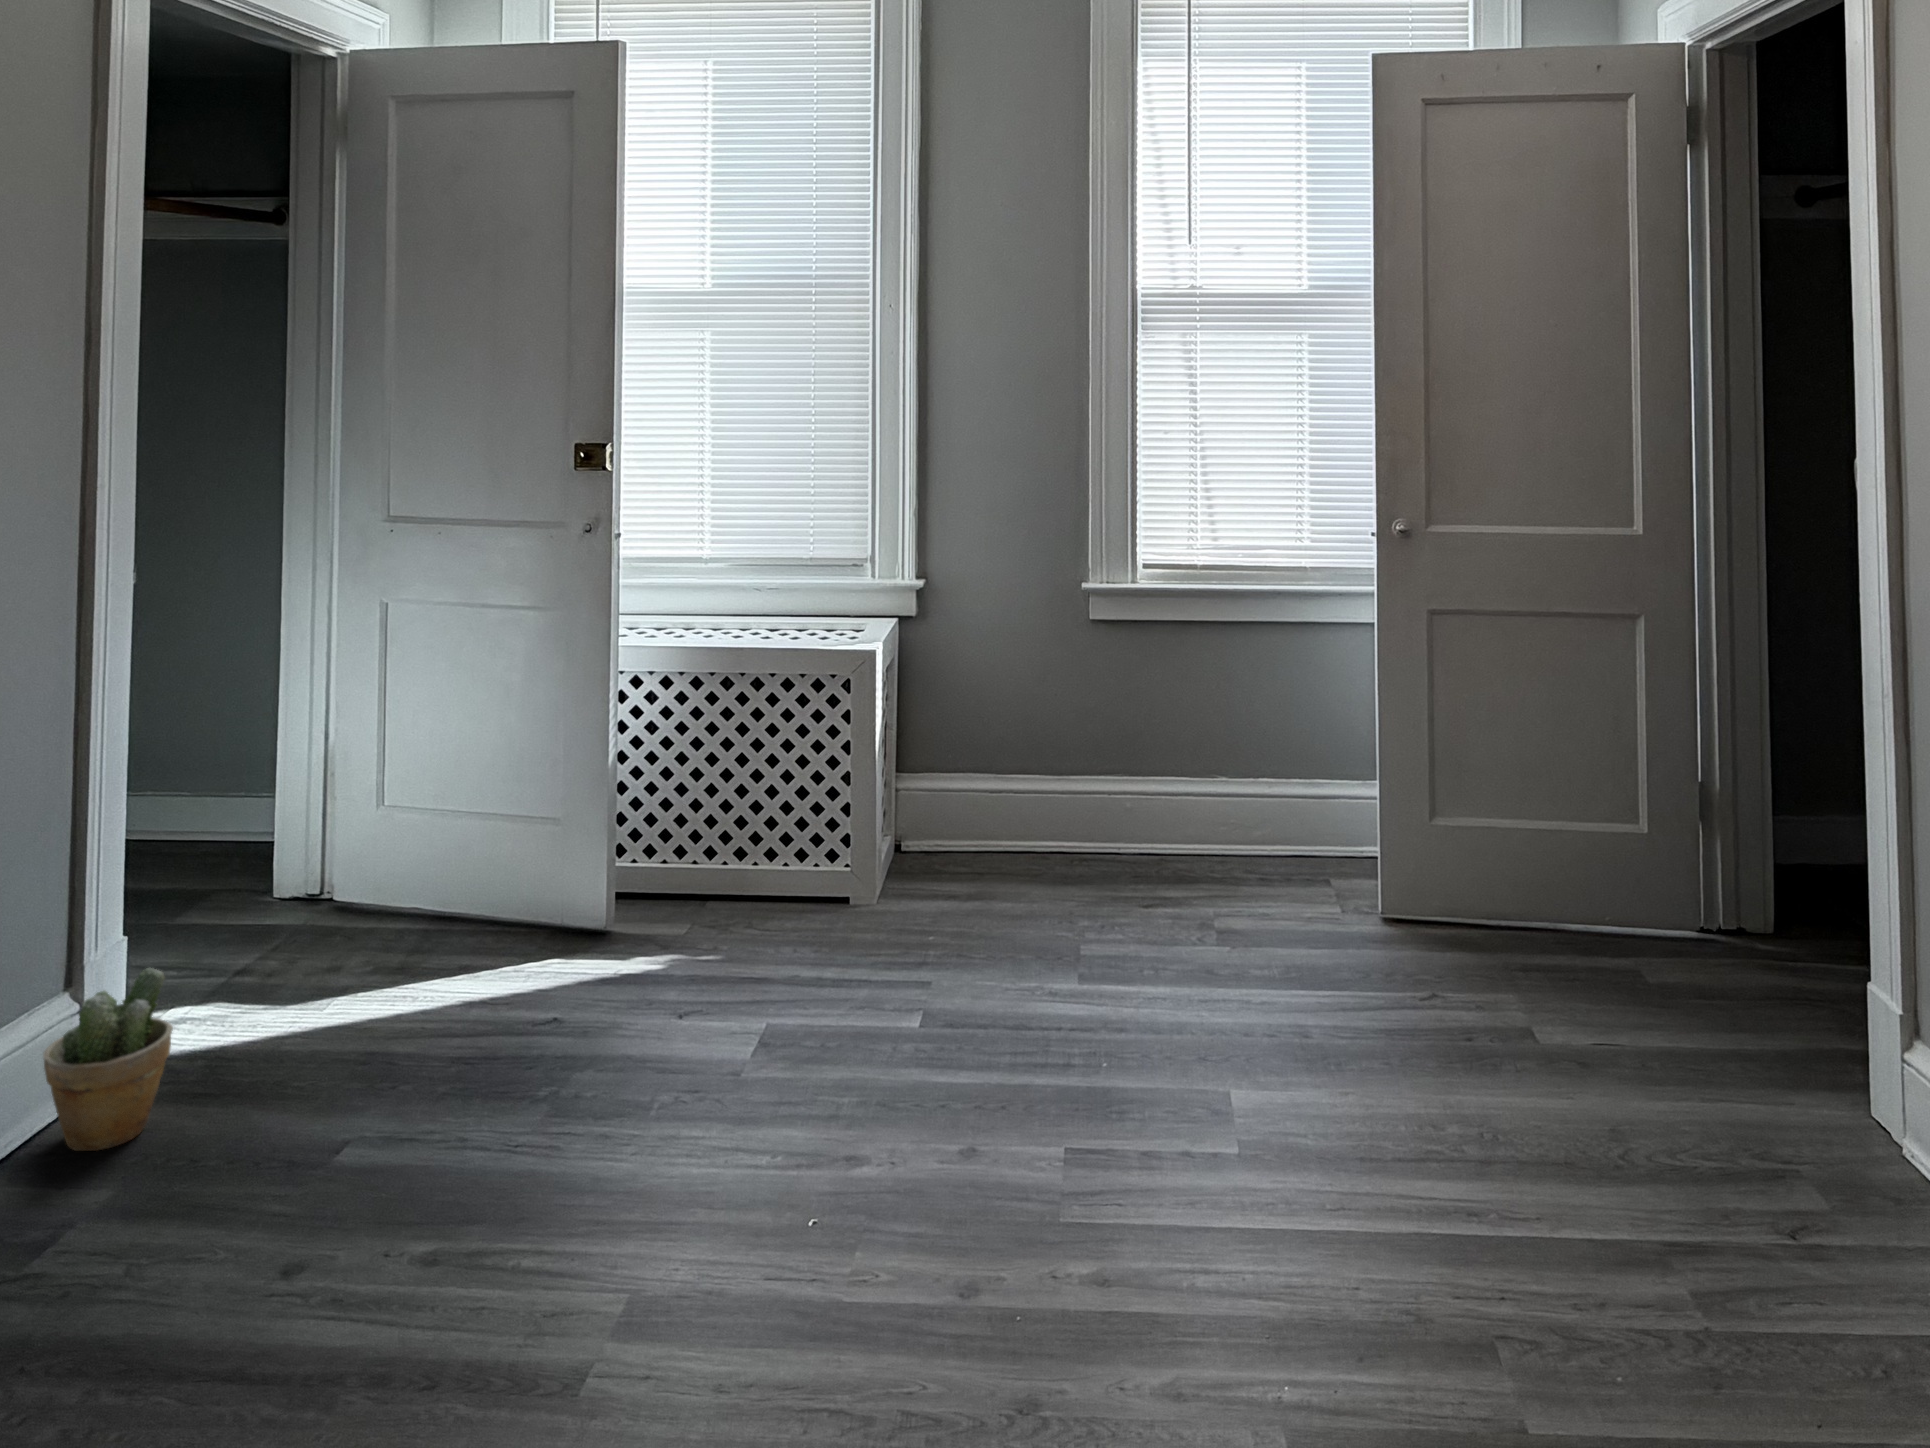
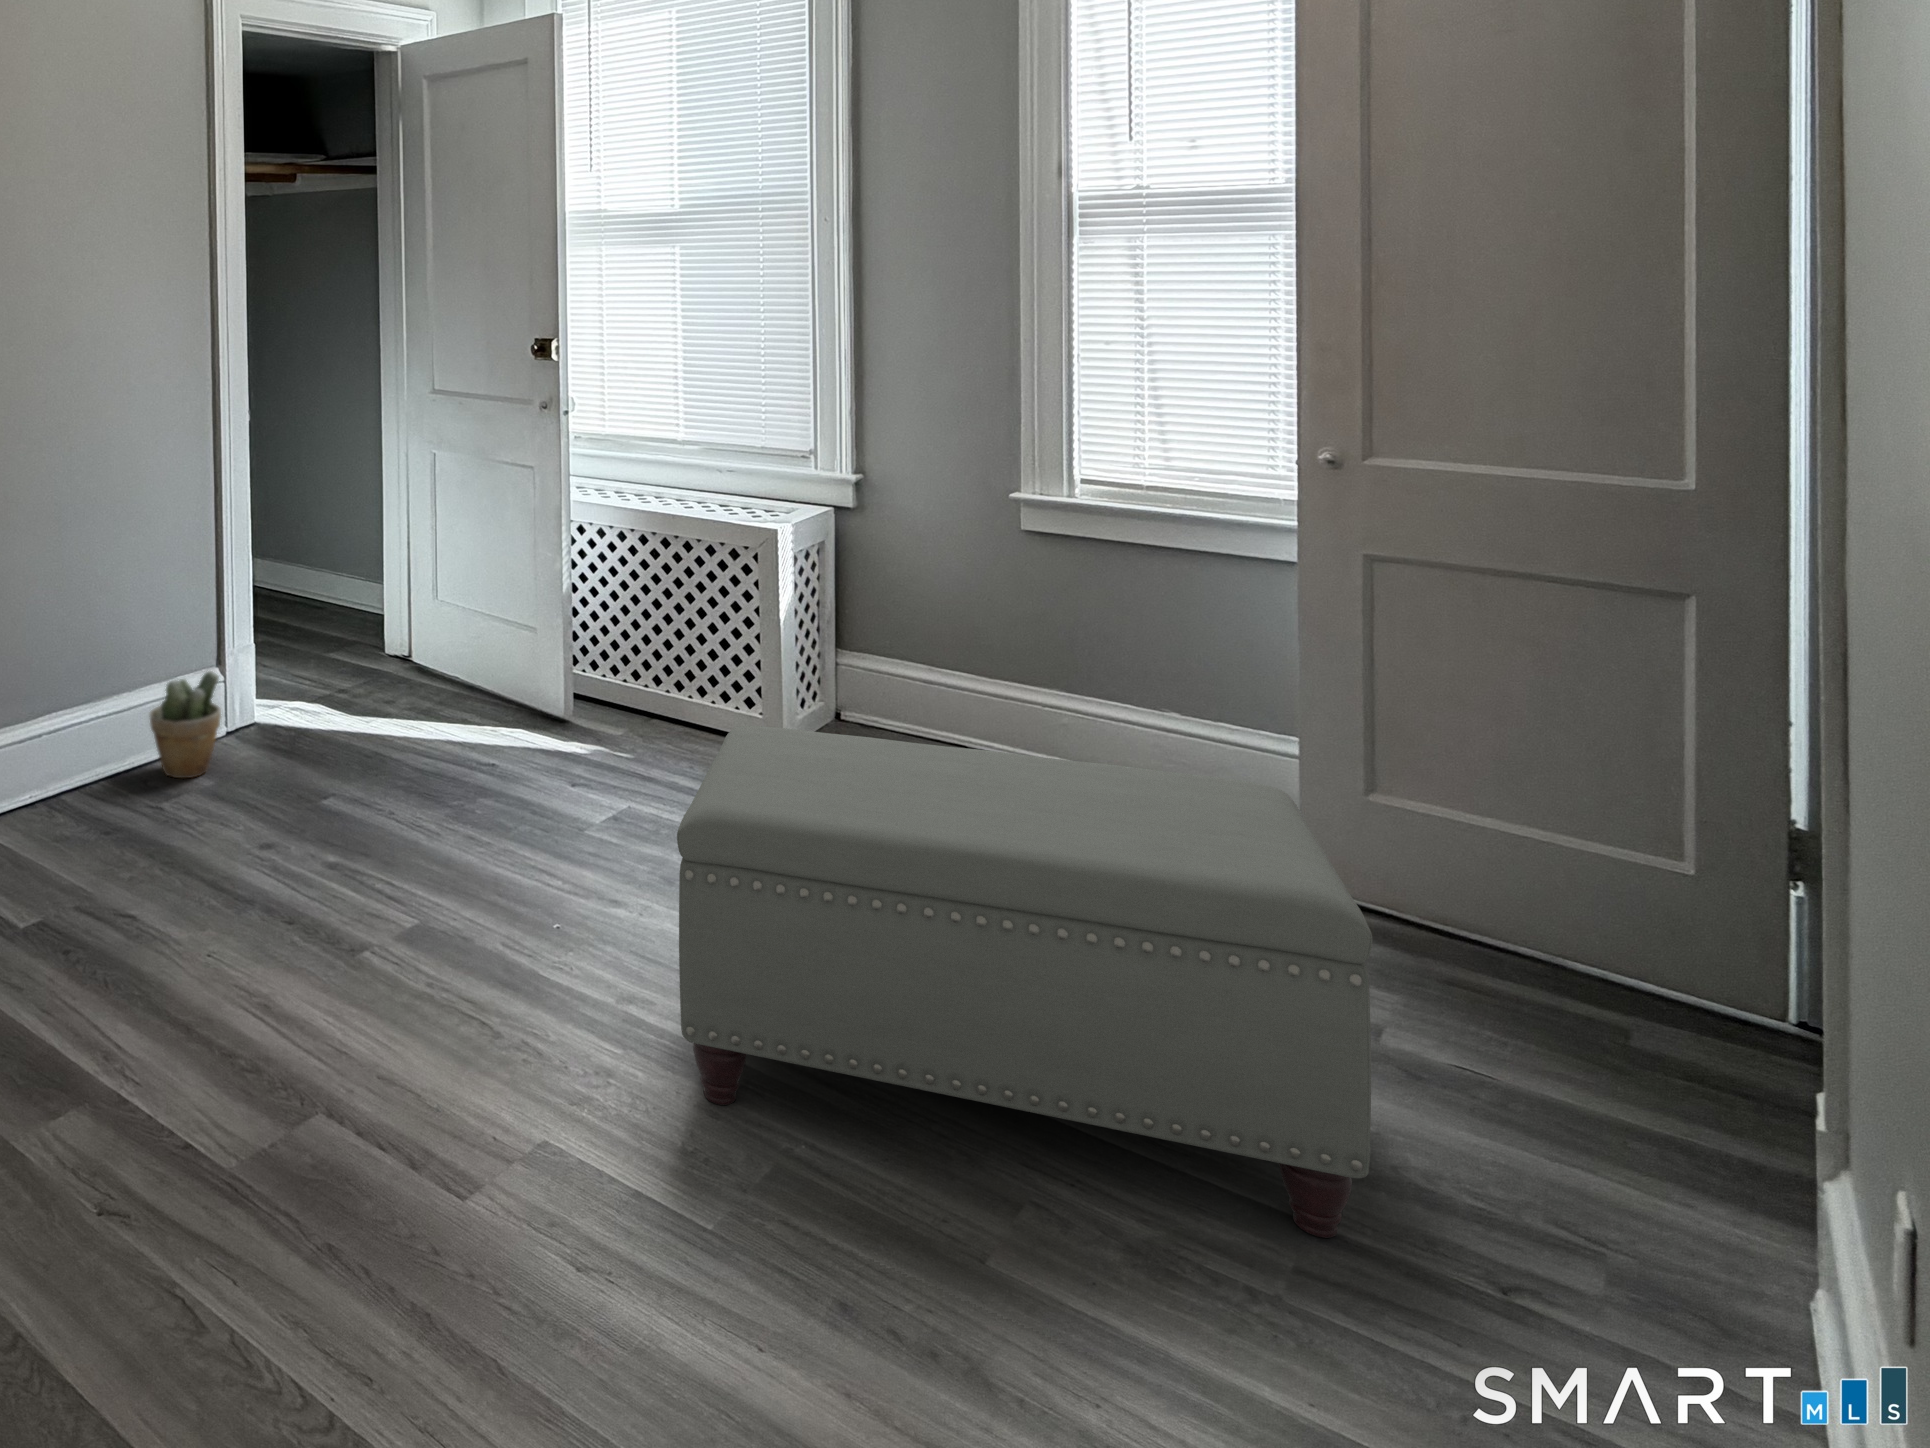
ottoman: none [1023,840,1678,1325] -> present [677,726,1372,1238]

